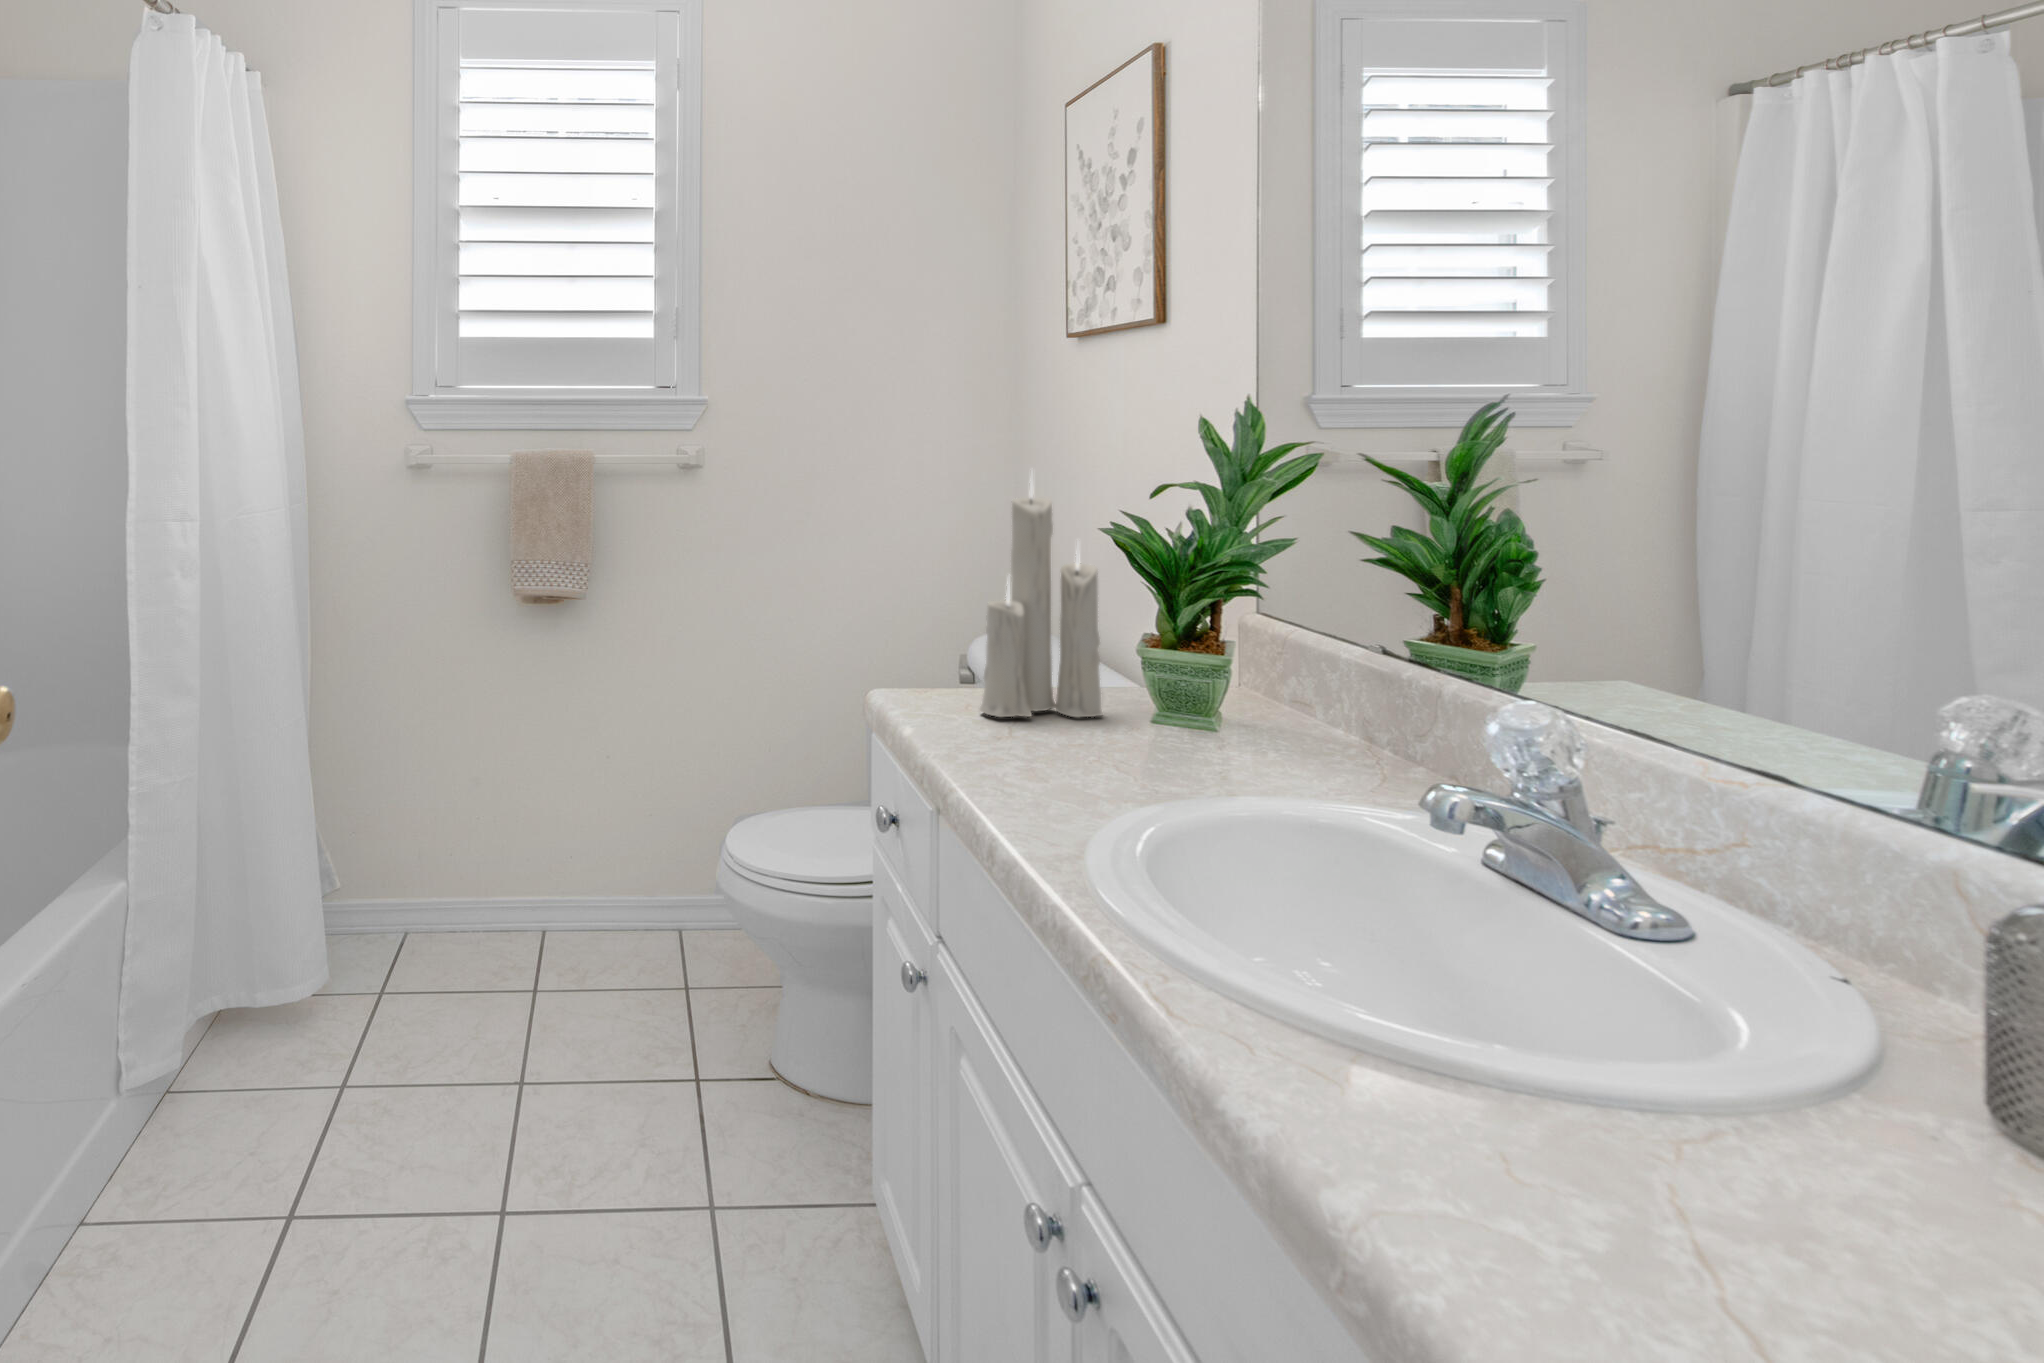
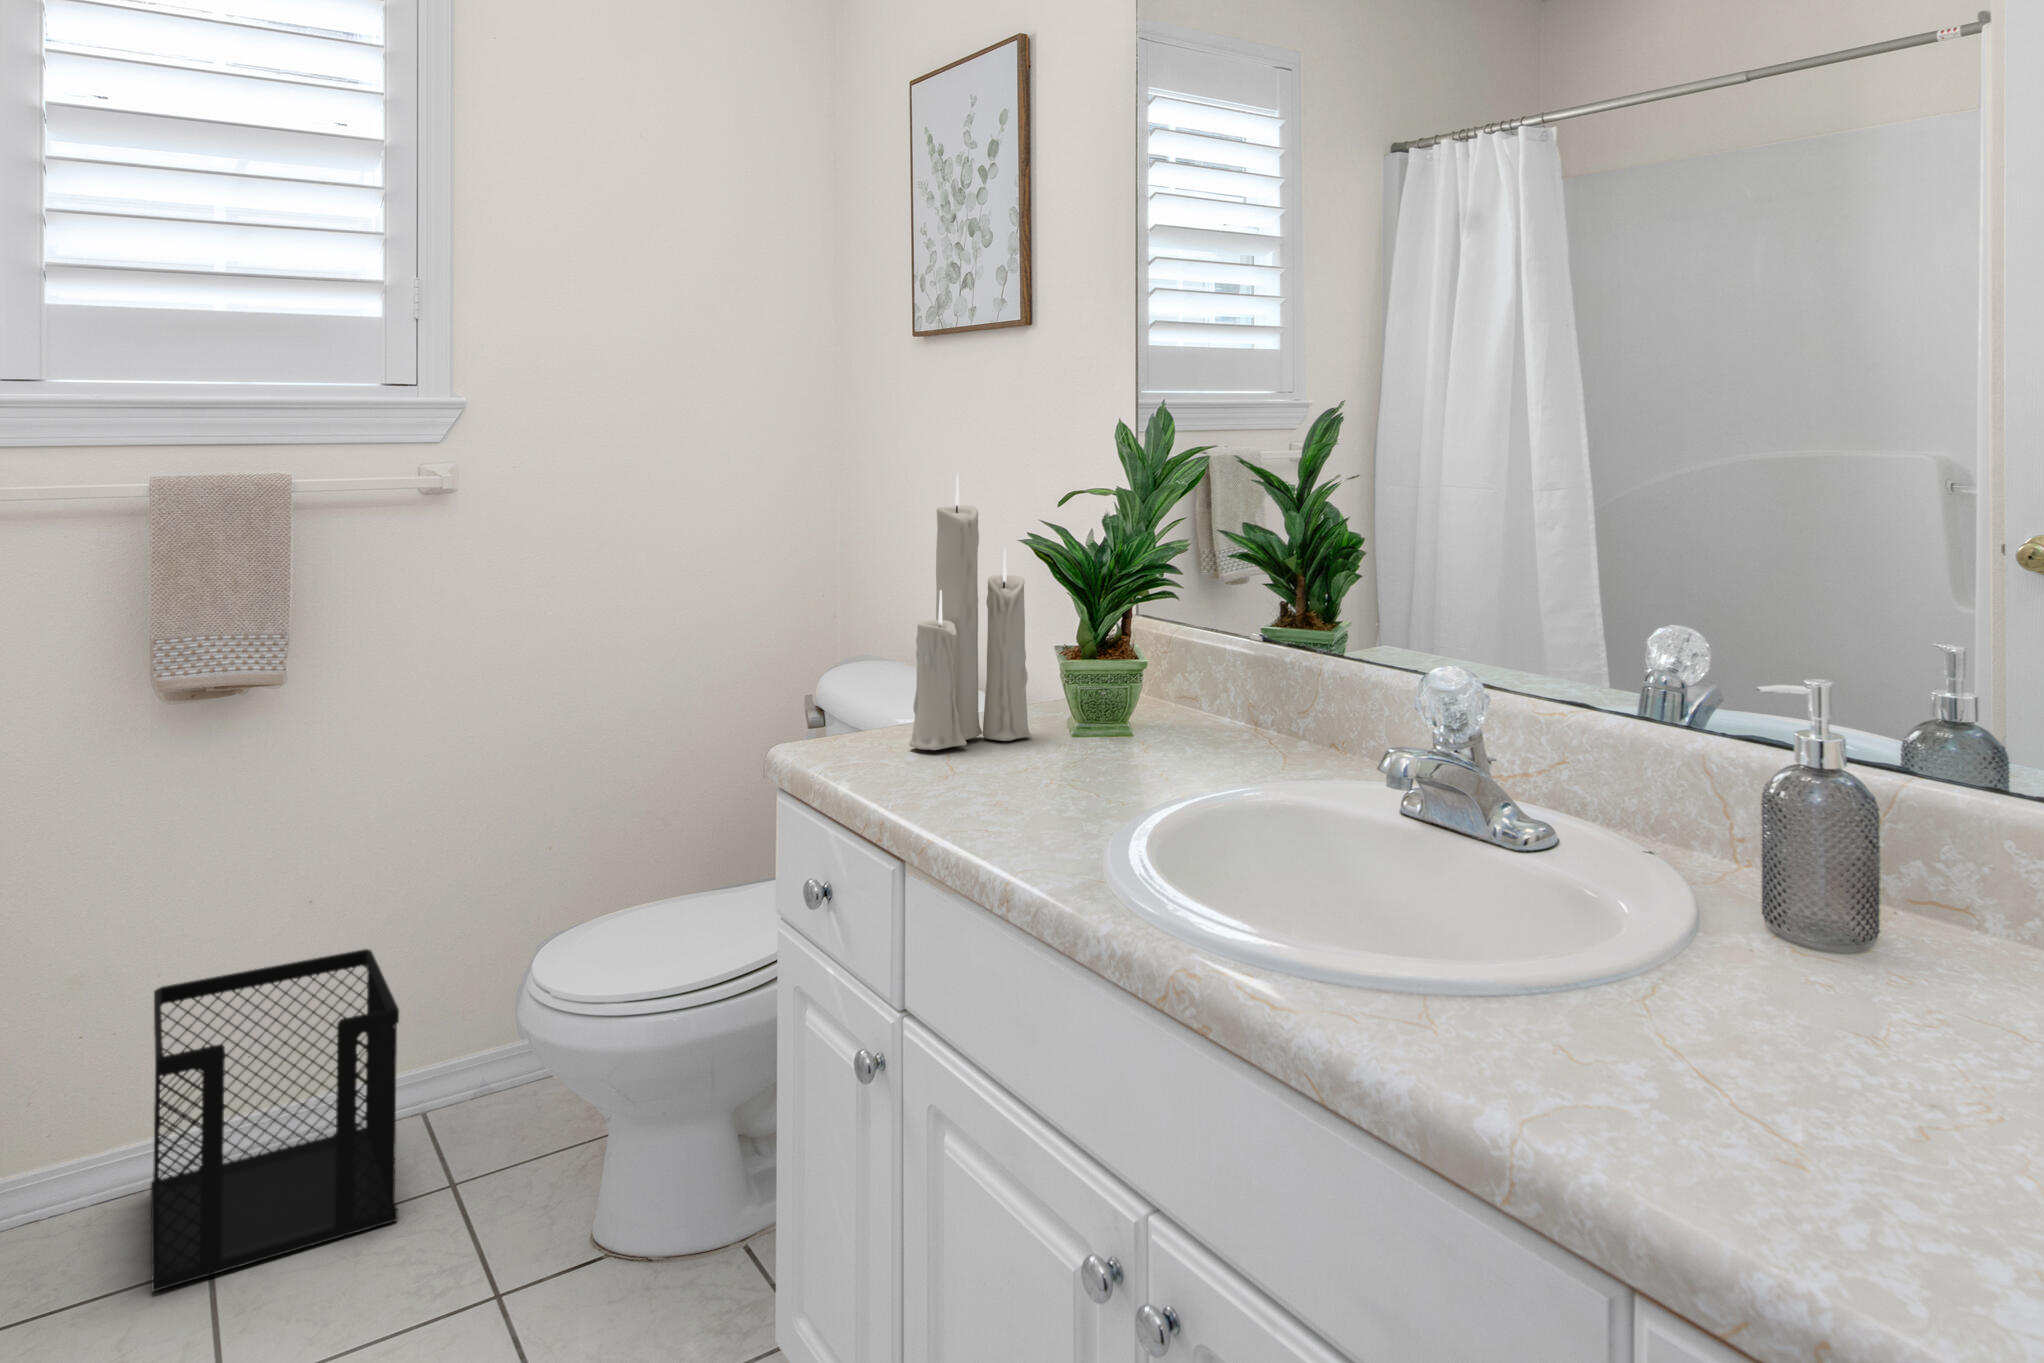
wastebasket: none [498,801,648,1006] -> present [151,949,399,1291]

